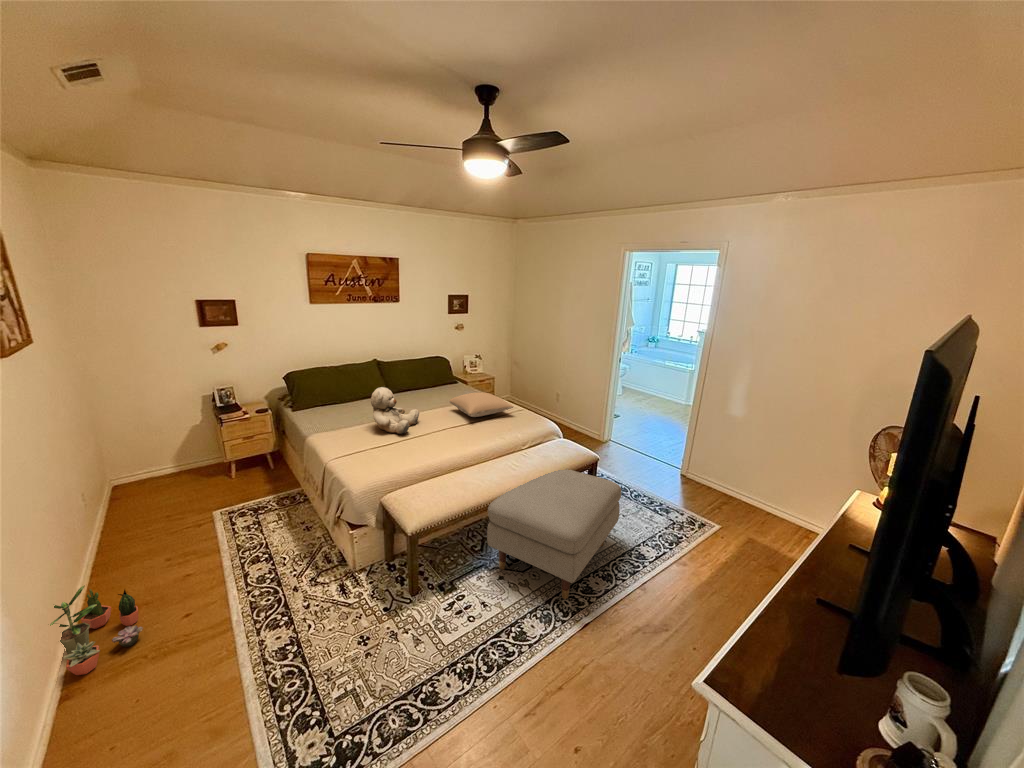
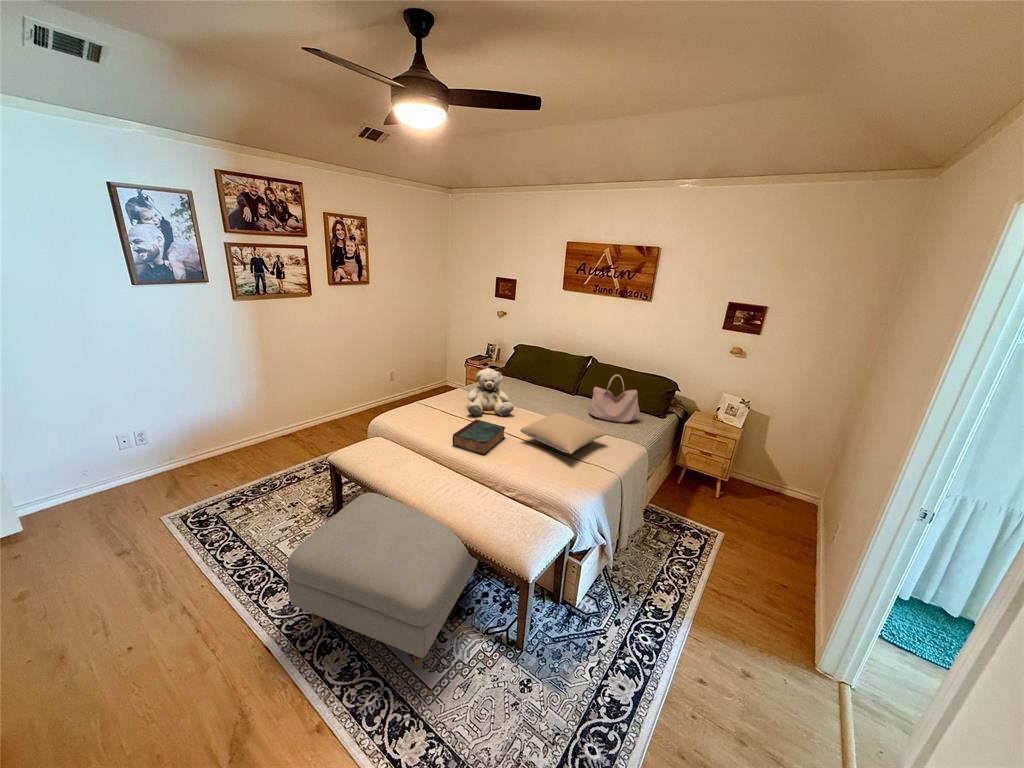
handbag: none [434,360,463,398] -> present [589,374,640,422]
book: none [435,418,485,447] -> present [452,419,506,455]
potted plant: present [50,585,143,675] -> none [301,399,344,436]

